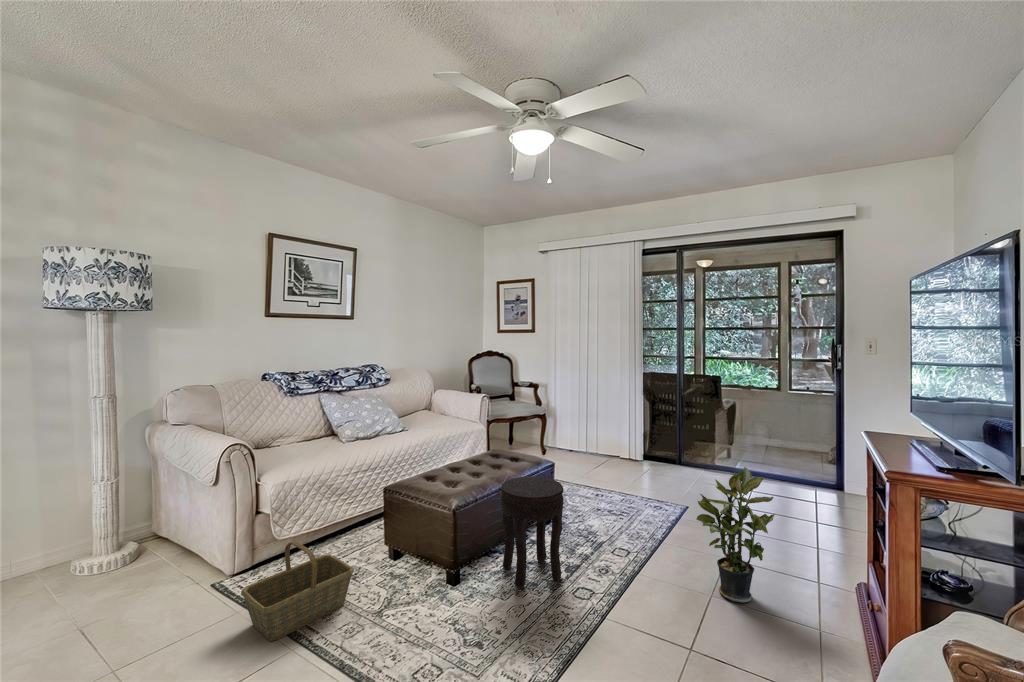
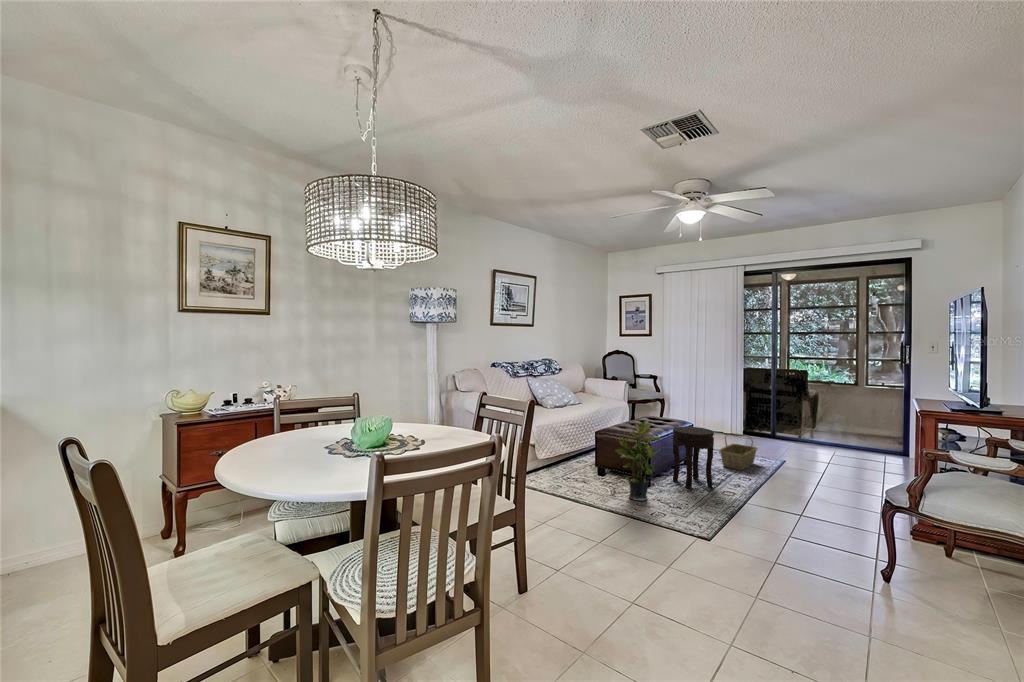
potted plant: present [696,467,775,603] -> present [616,420,661,501]
basket: present [241,541,354,642] -> present [719,433,758,470]

